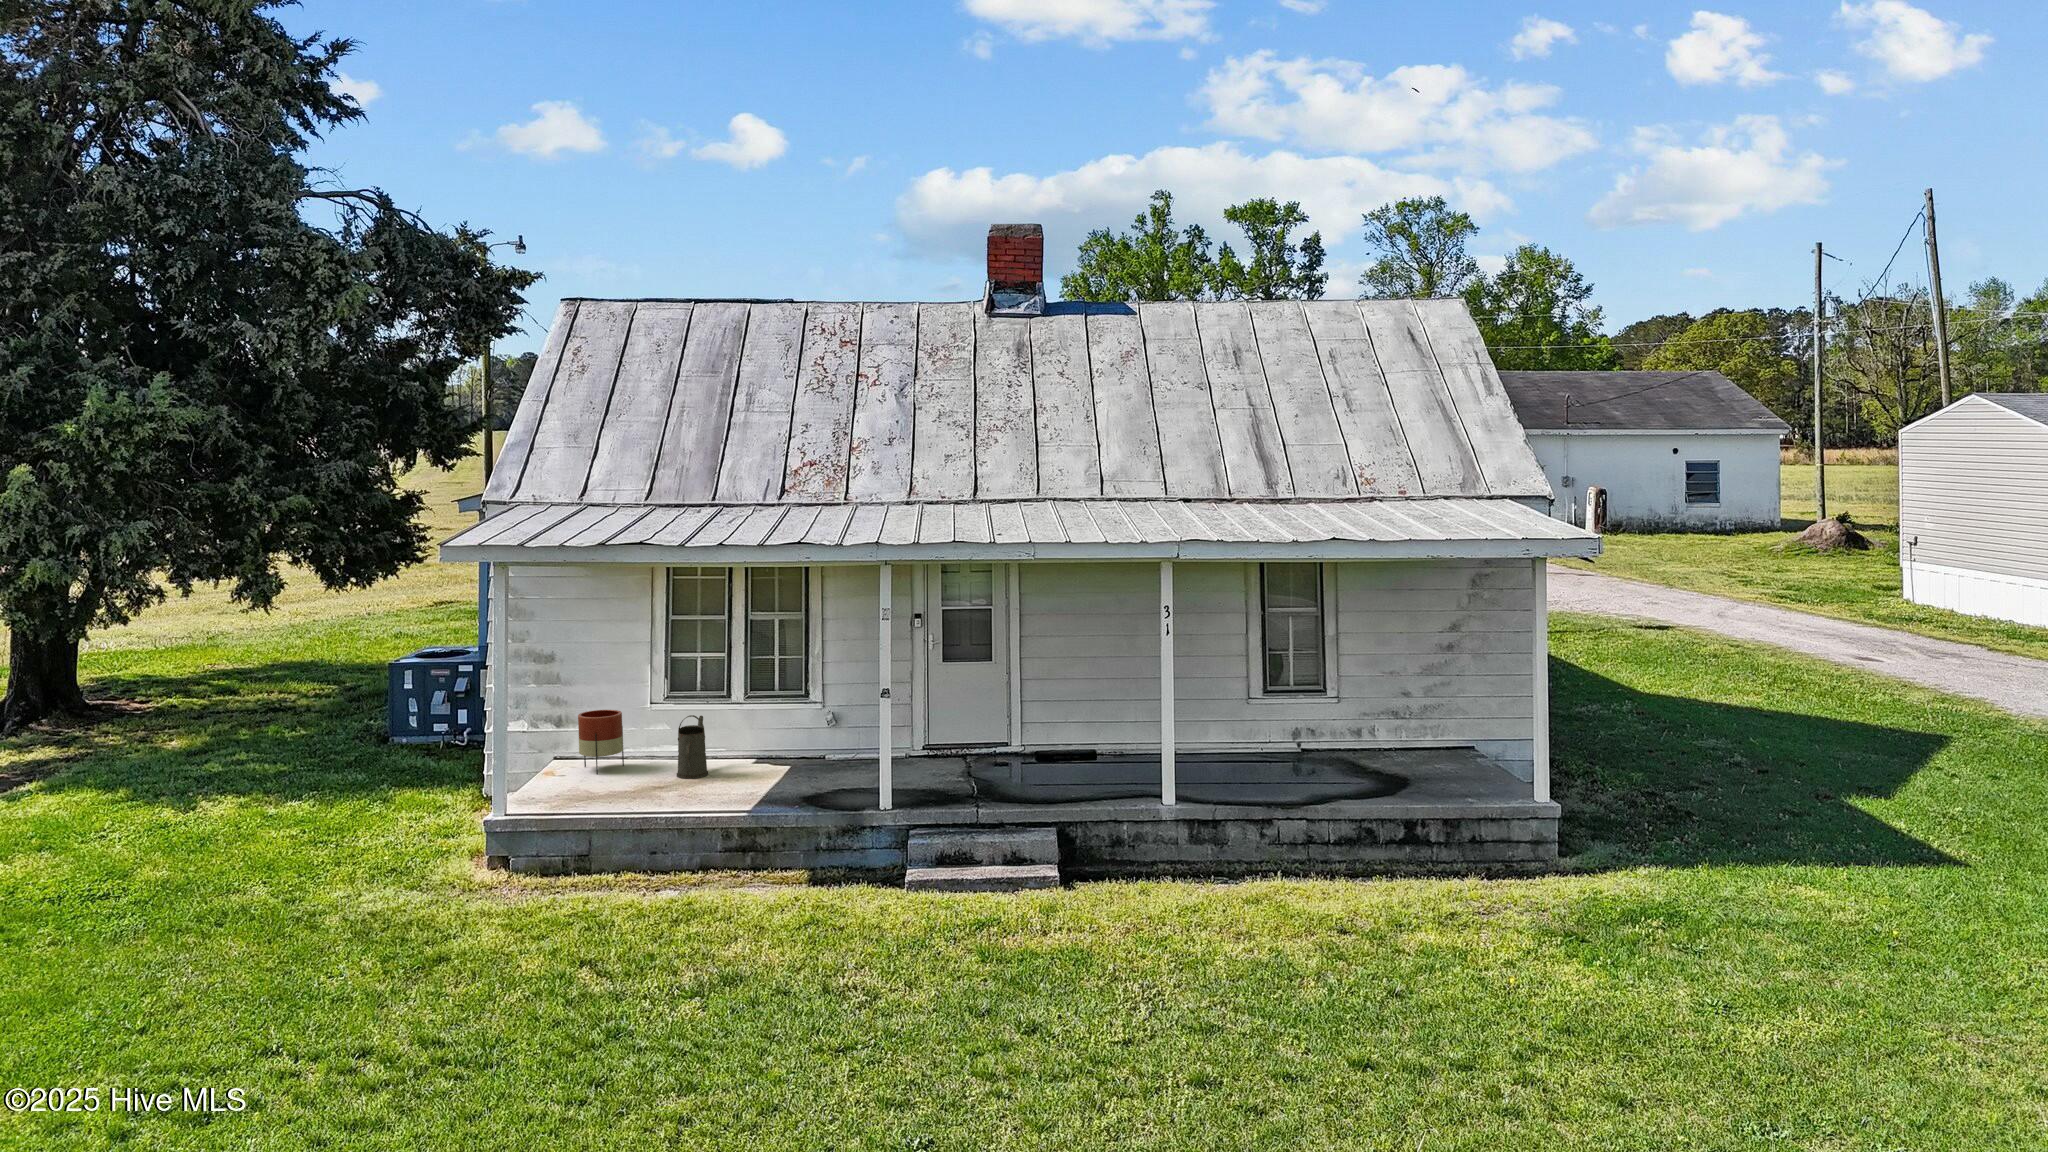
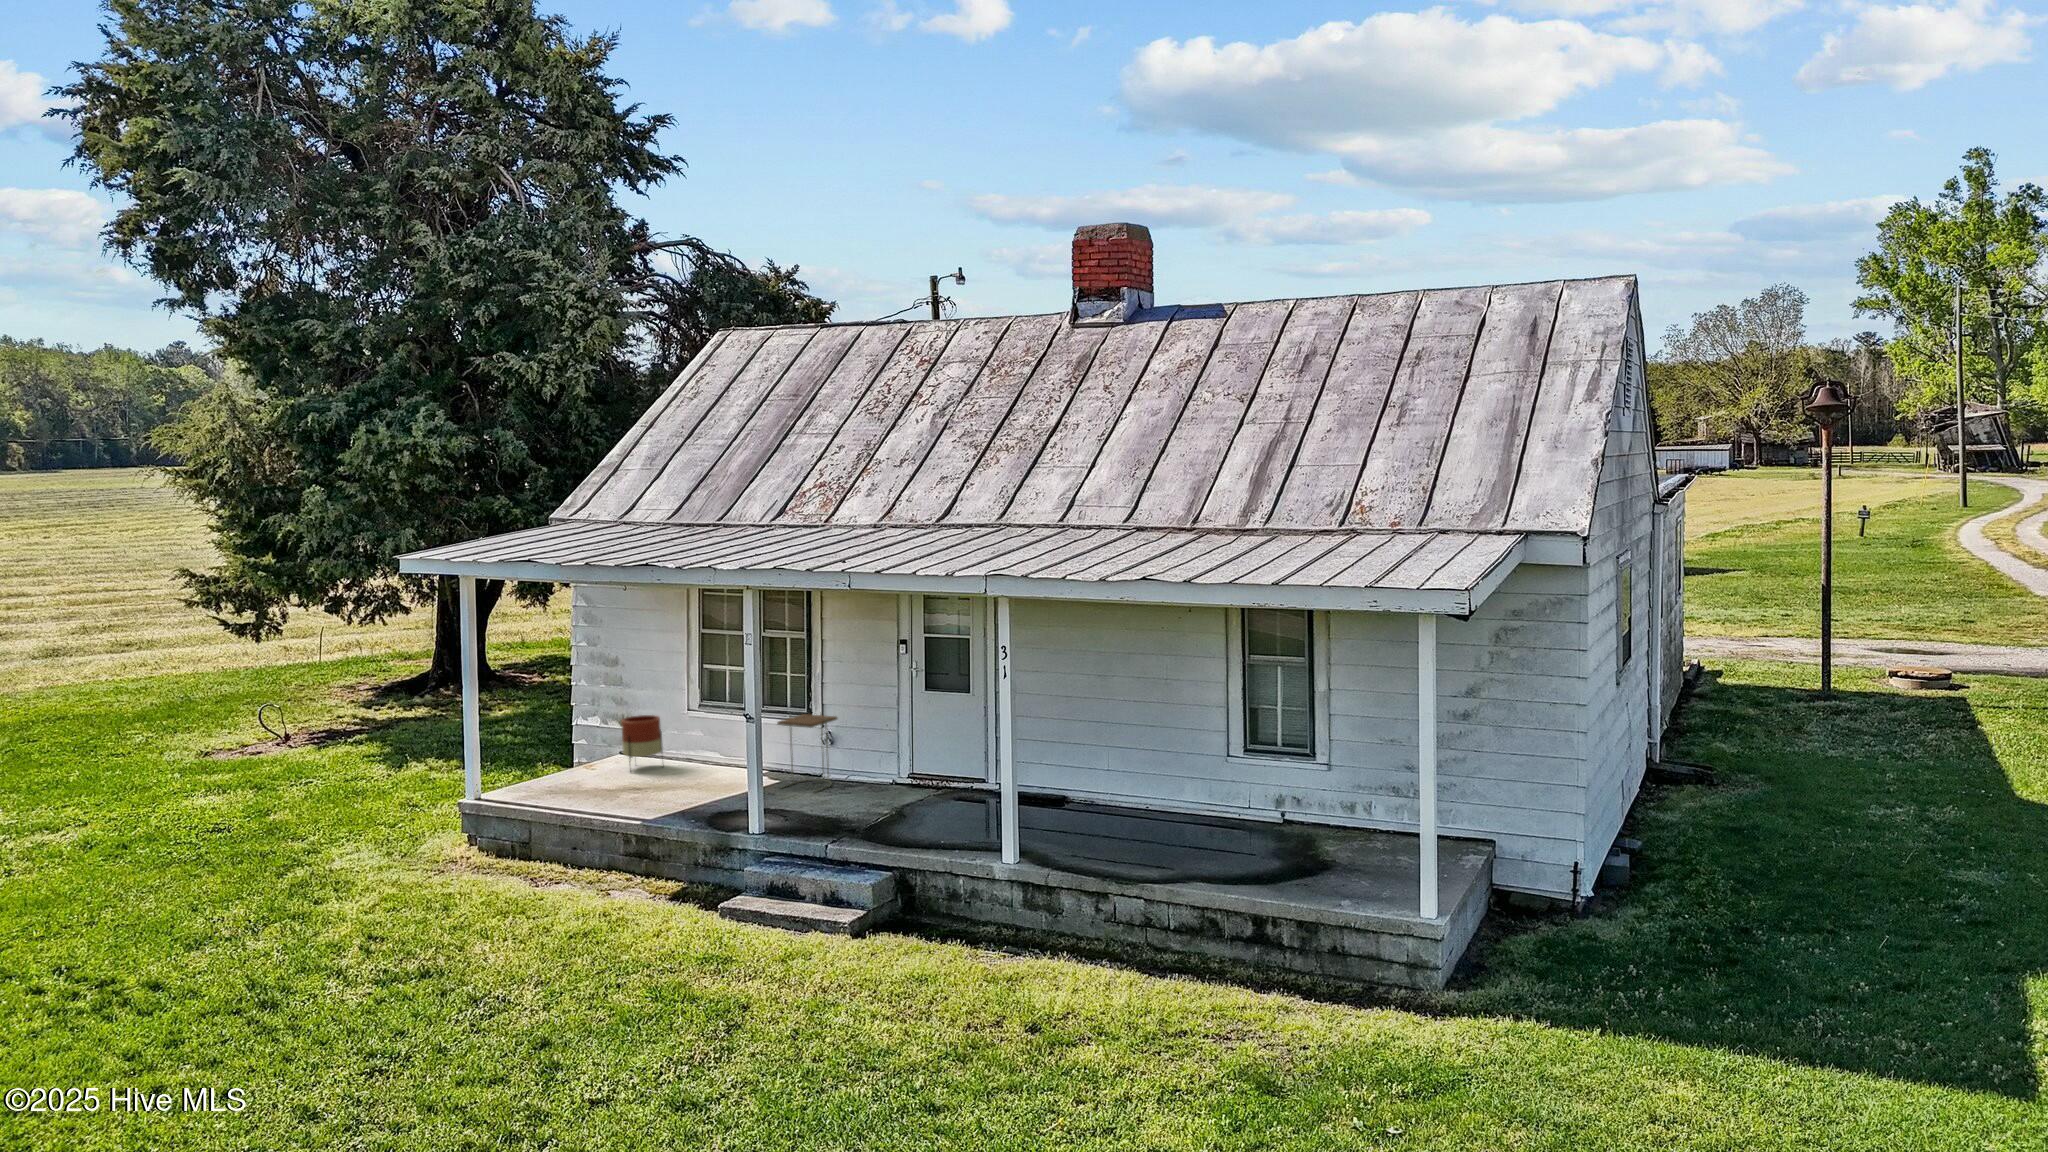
side table: none [801,691,851,772] -> present [777,714,837,791]
watering can: present [677,715,708,779] -> none [677,726,723,785]

